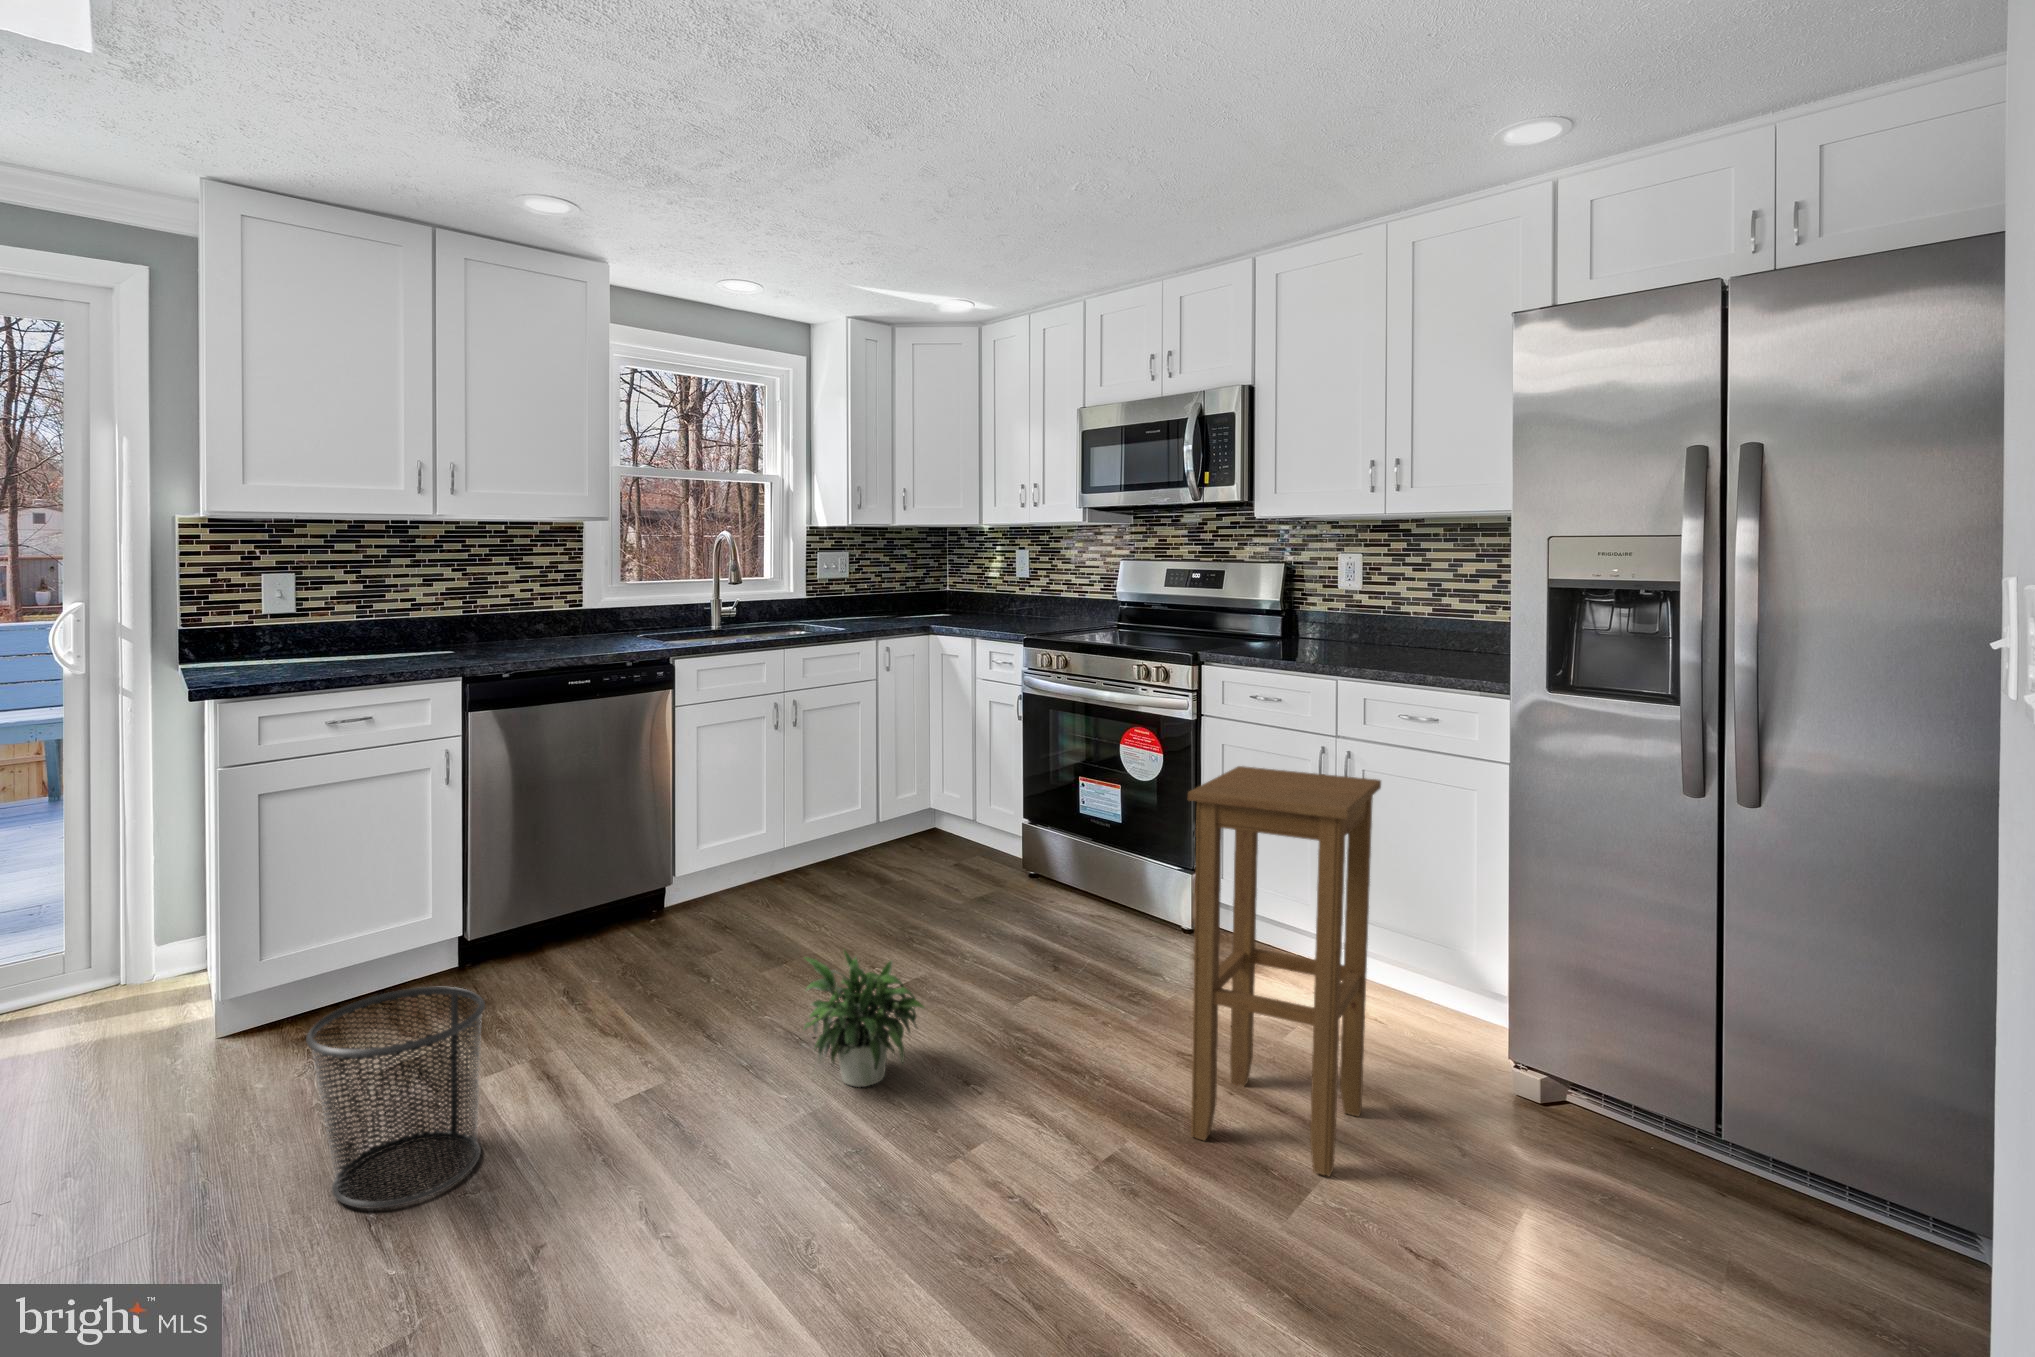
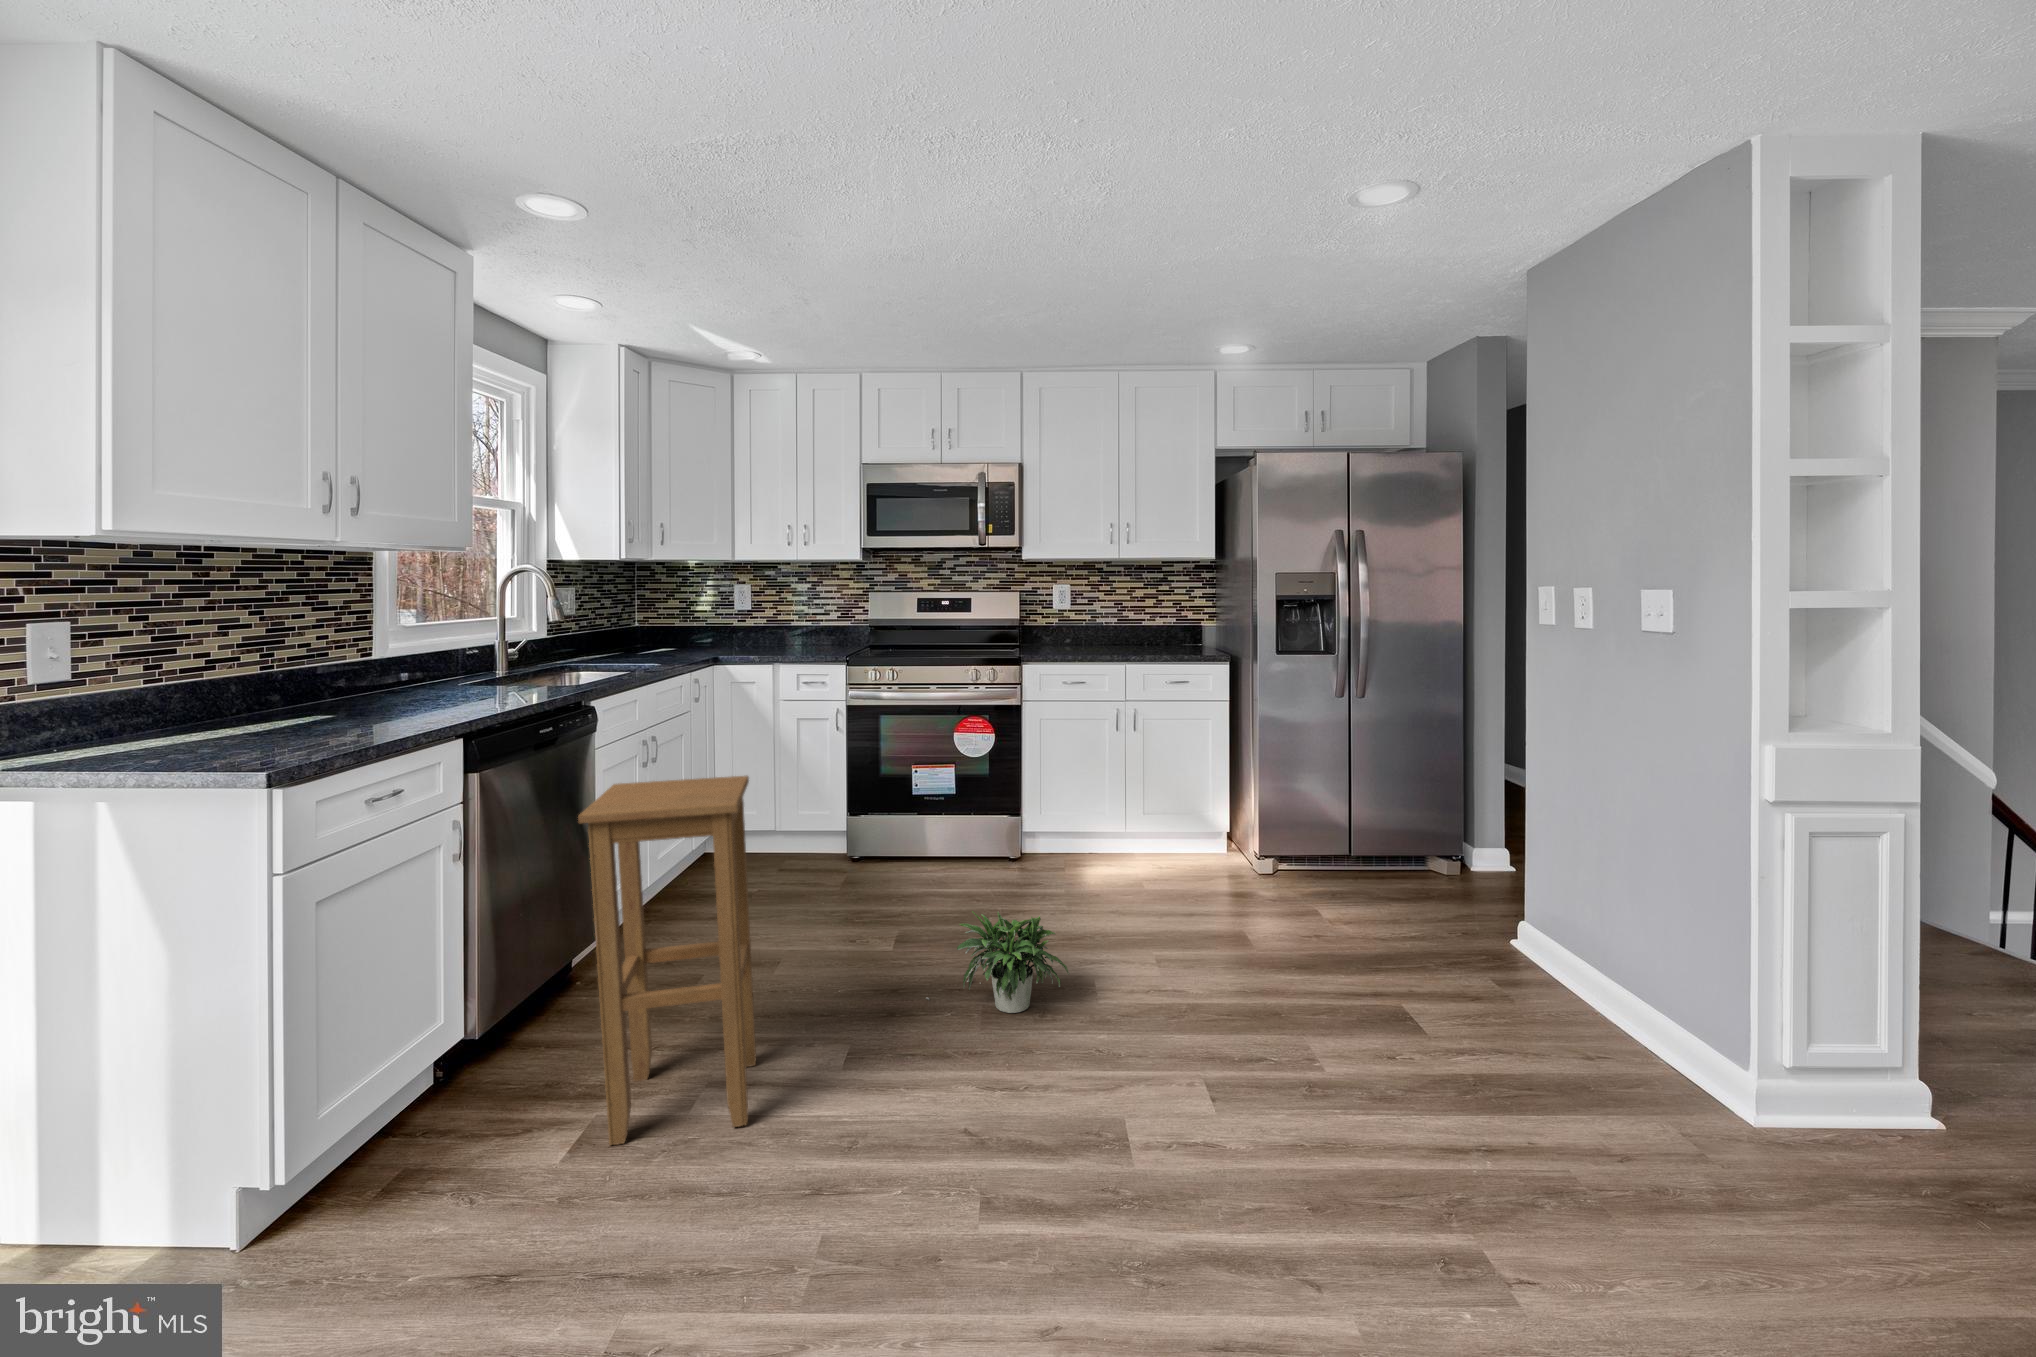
stool: present [1188,766,1381,1176] -> present [578,776,756,1146]
waste bin: present [306,987,485,1209] -> none [731,1023,894,1265]

